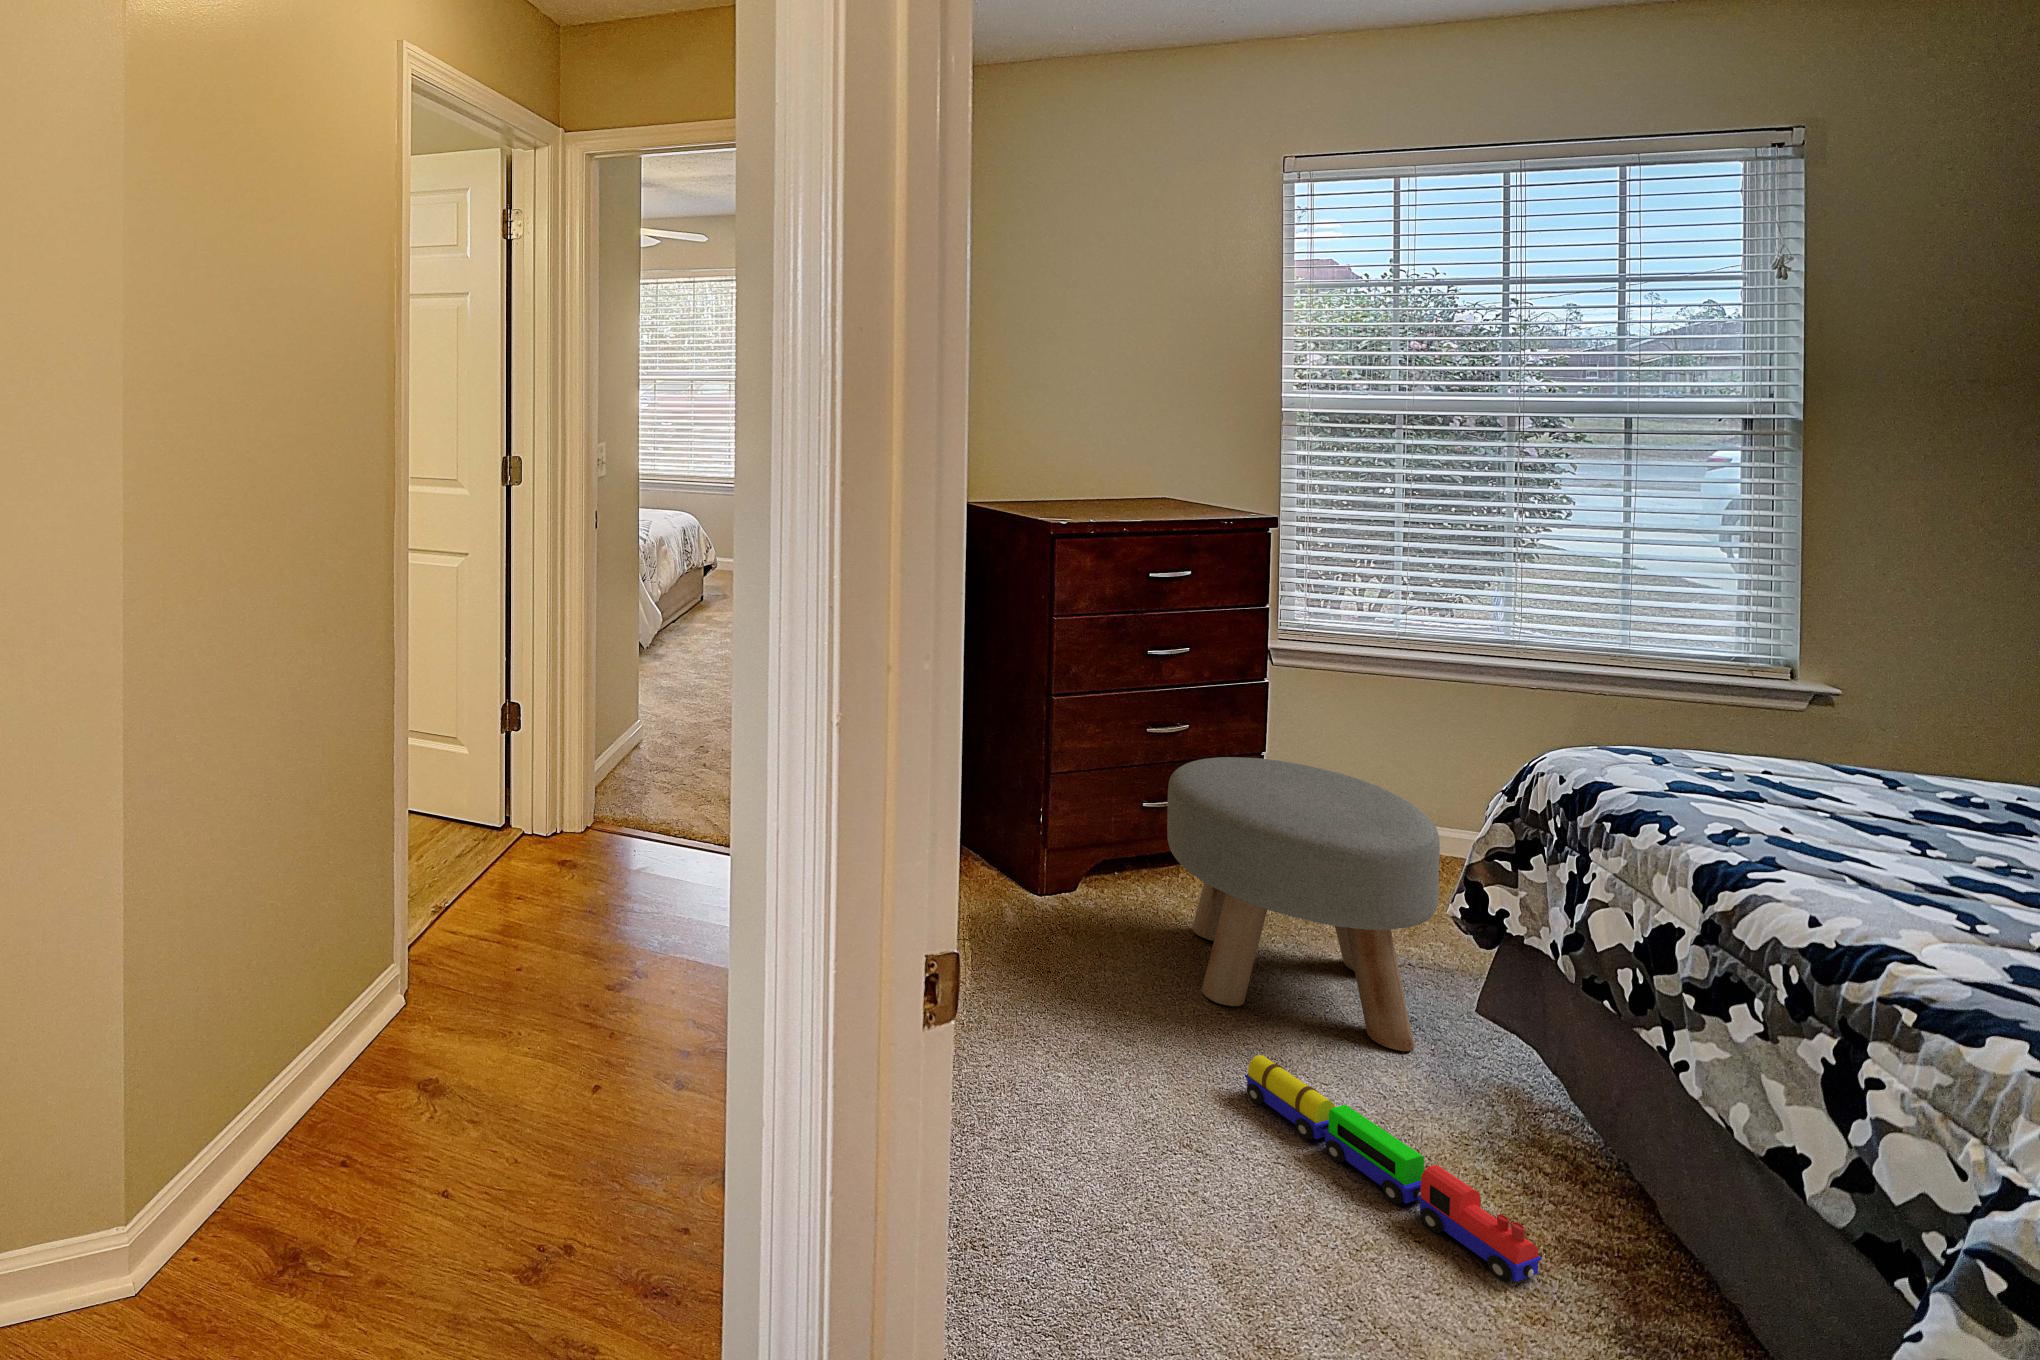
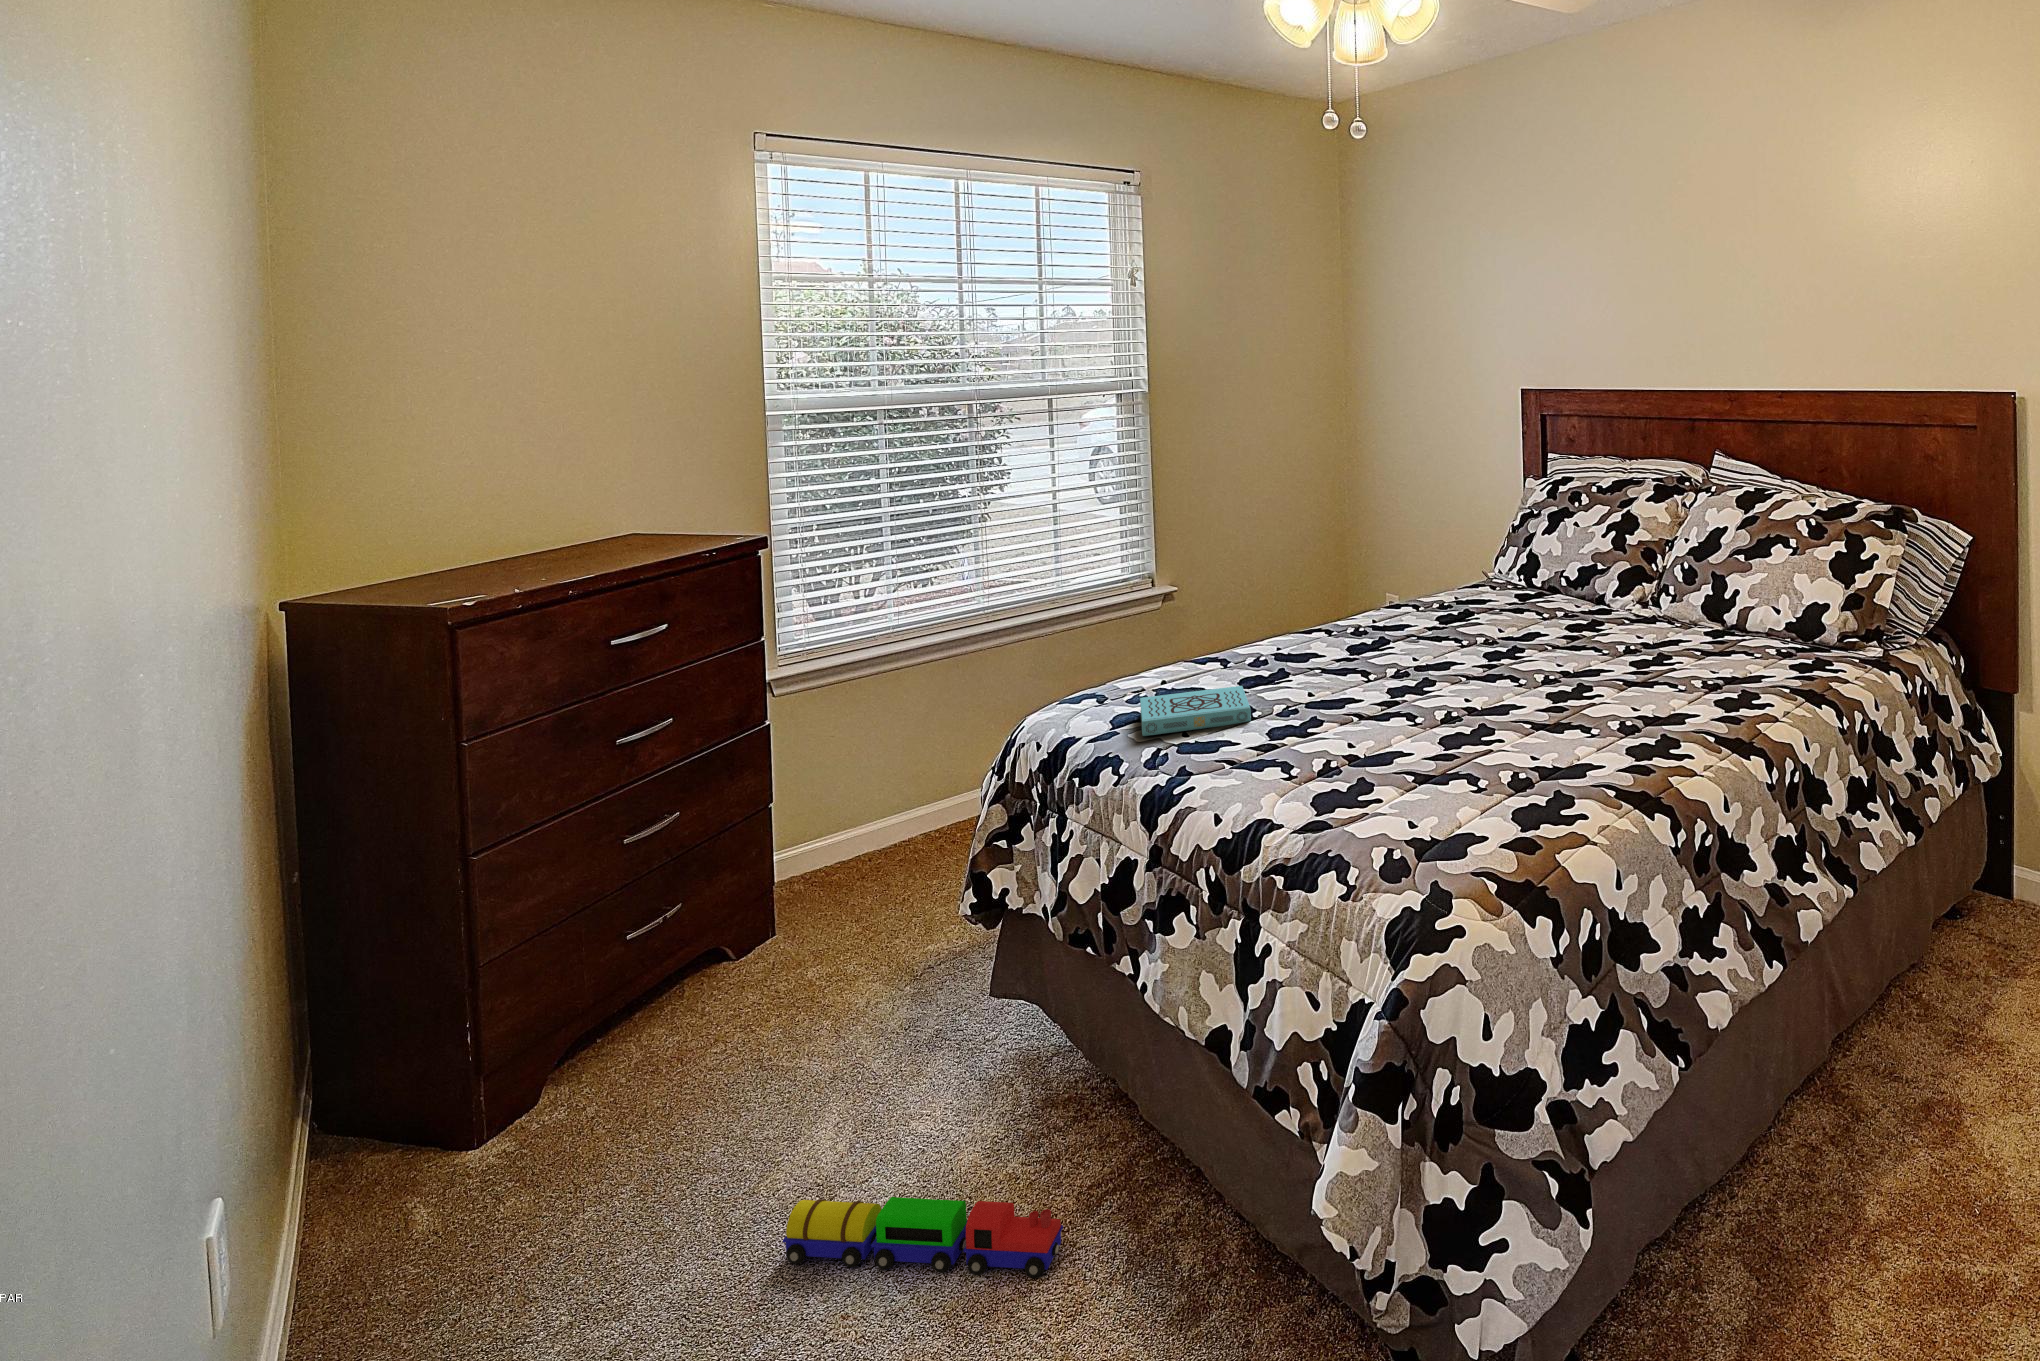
ottoman: present [1167,757,1440,1051] -> none [665,807,950,1156]
book: none [1716,770,1932,857] -> present [1140,686,1251,736]

